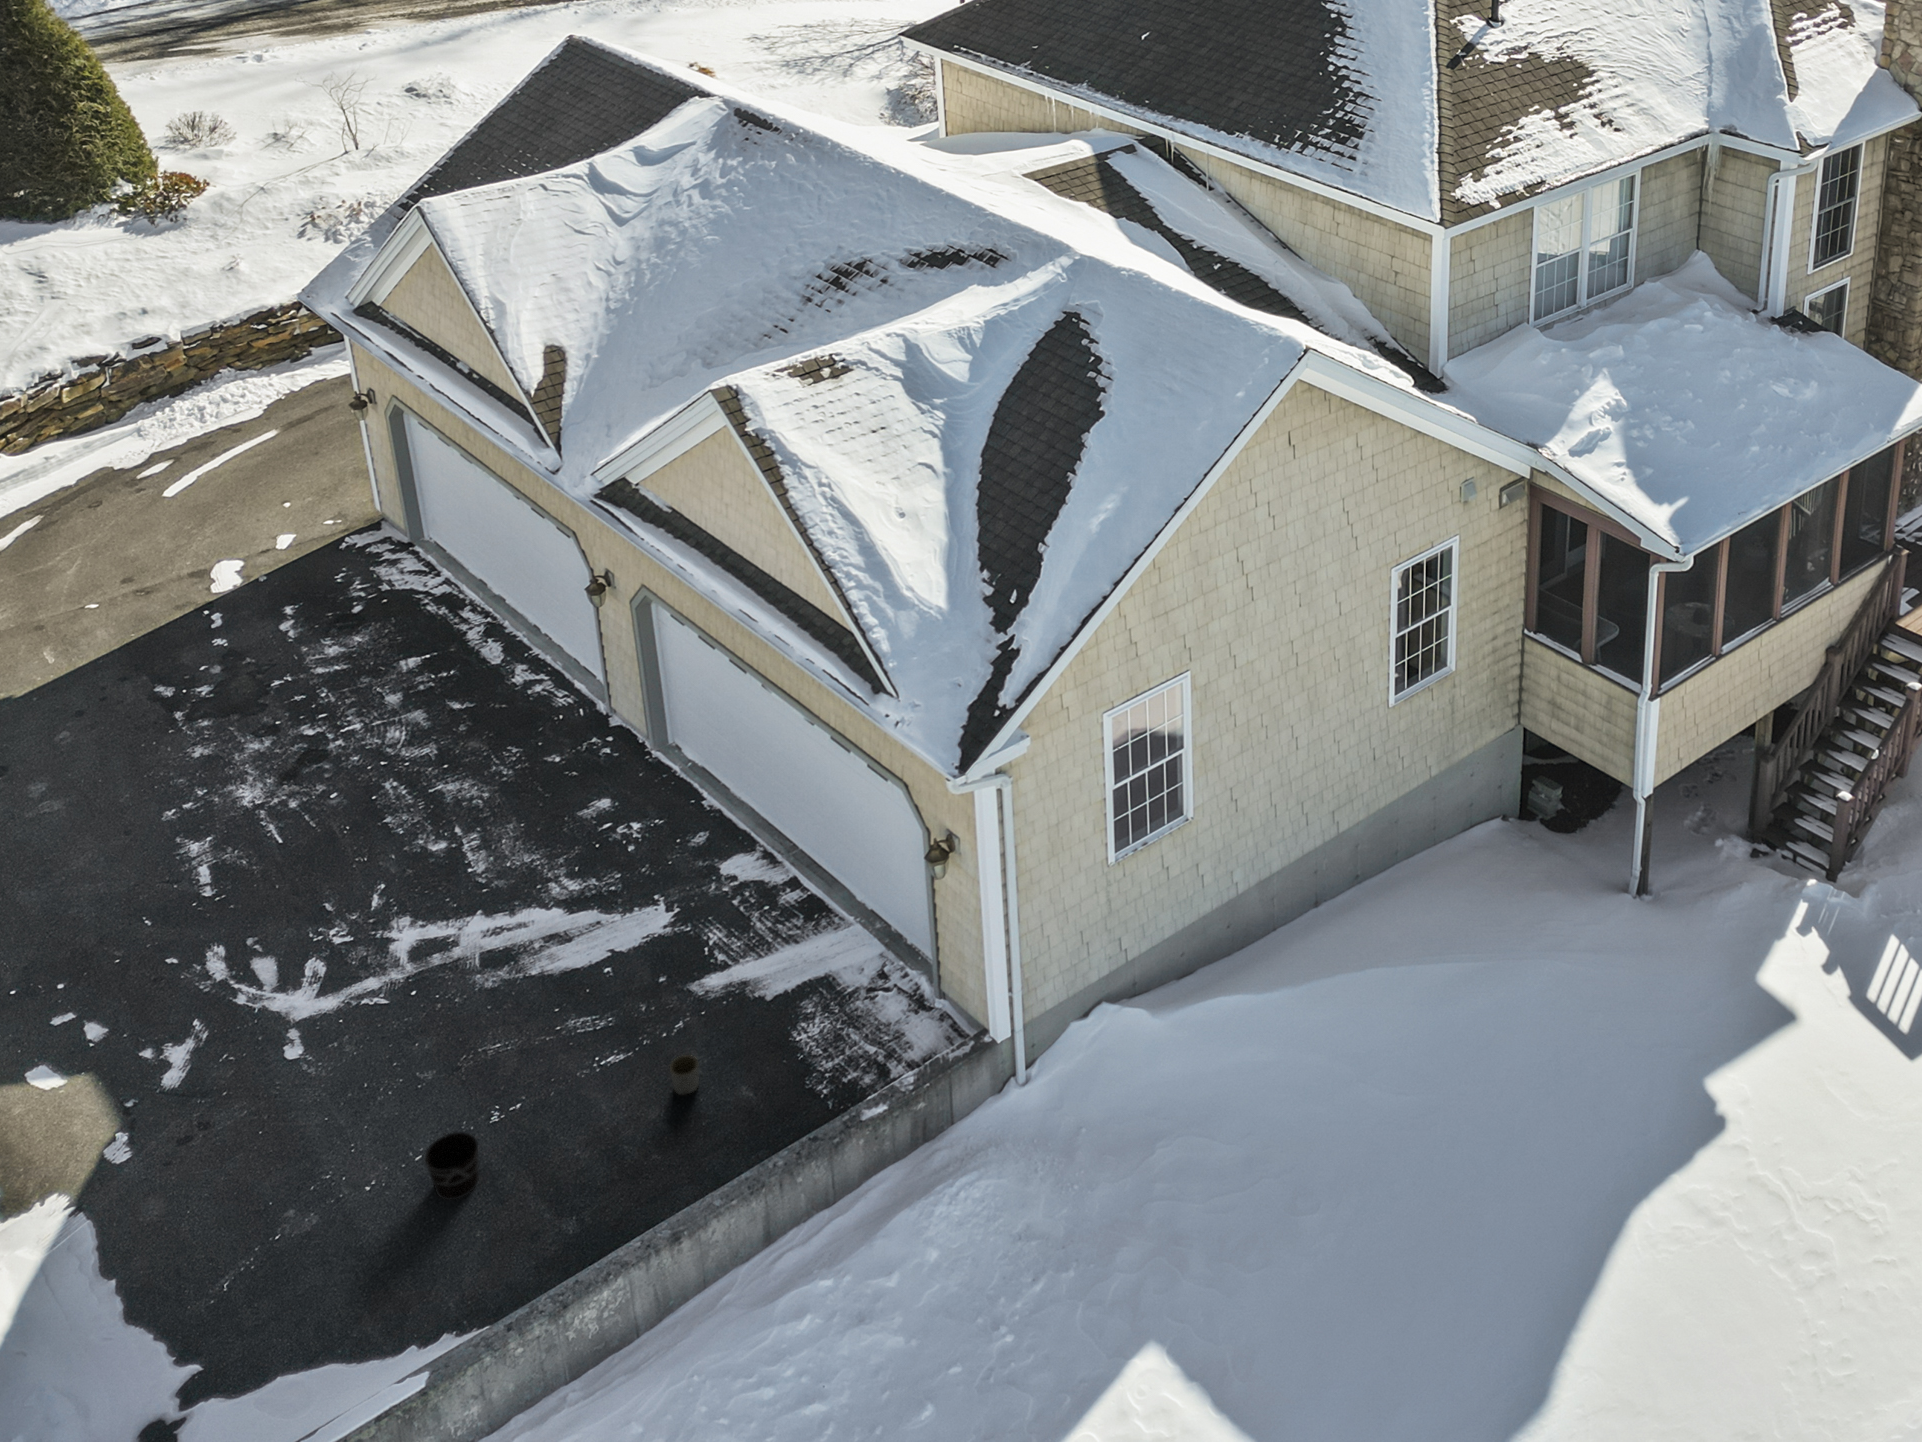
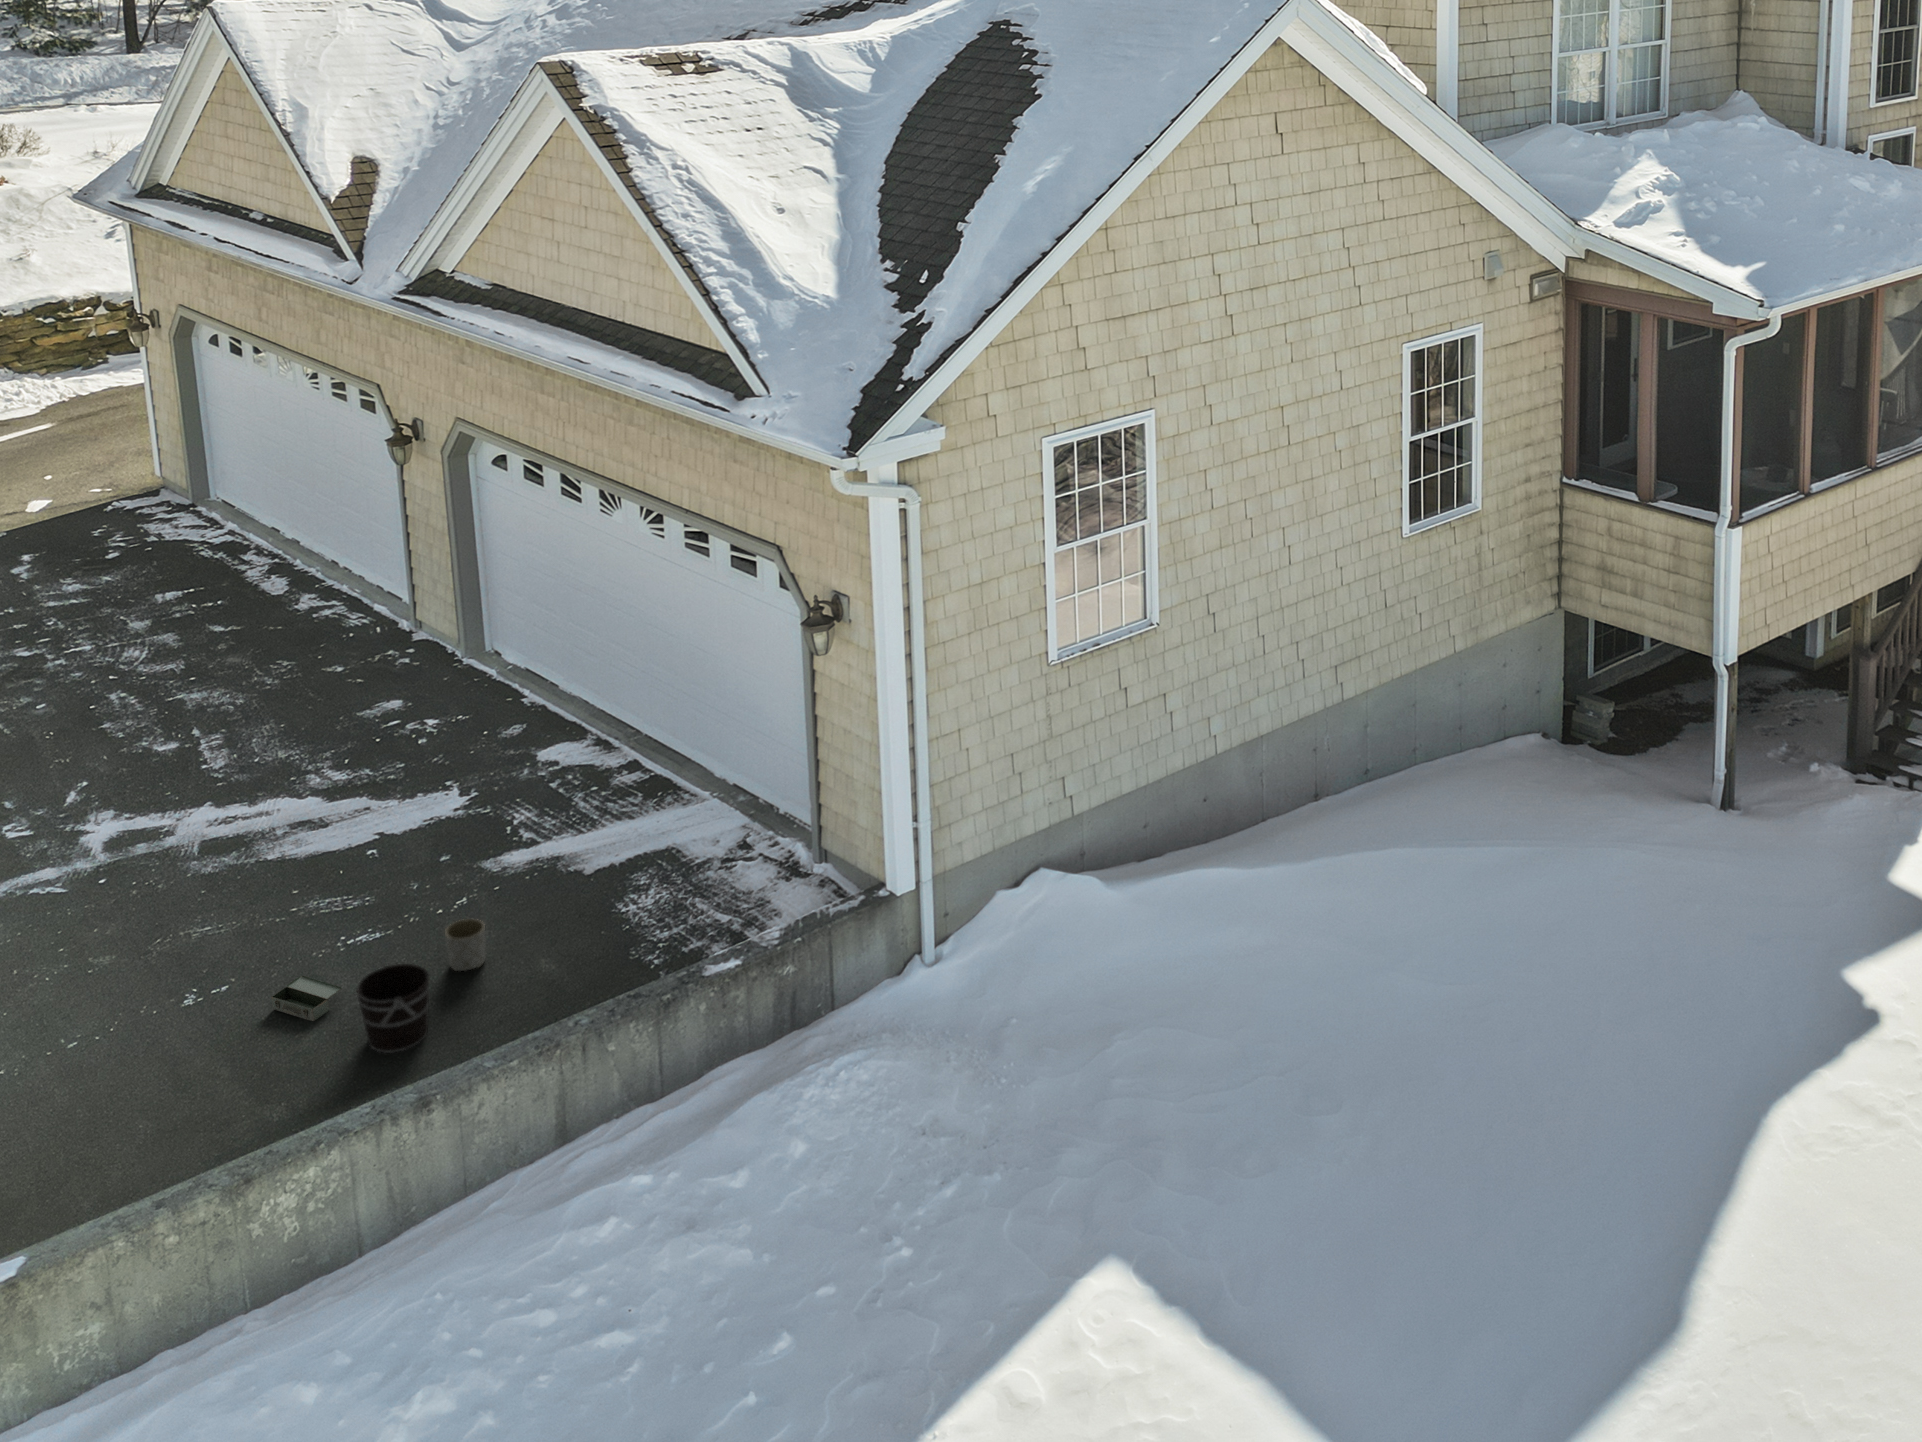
toolbox: none [550,1101,599,1141] -> present [271,976,342,1021]
bucket: present [424,1132,479,1200] -> present [356,964,429,1053]

